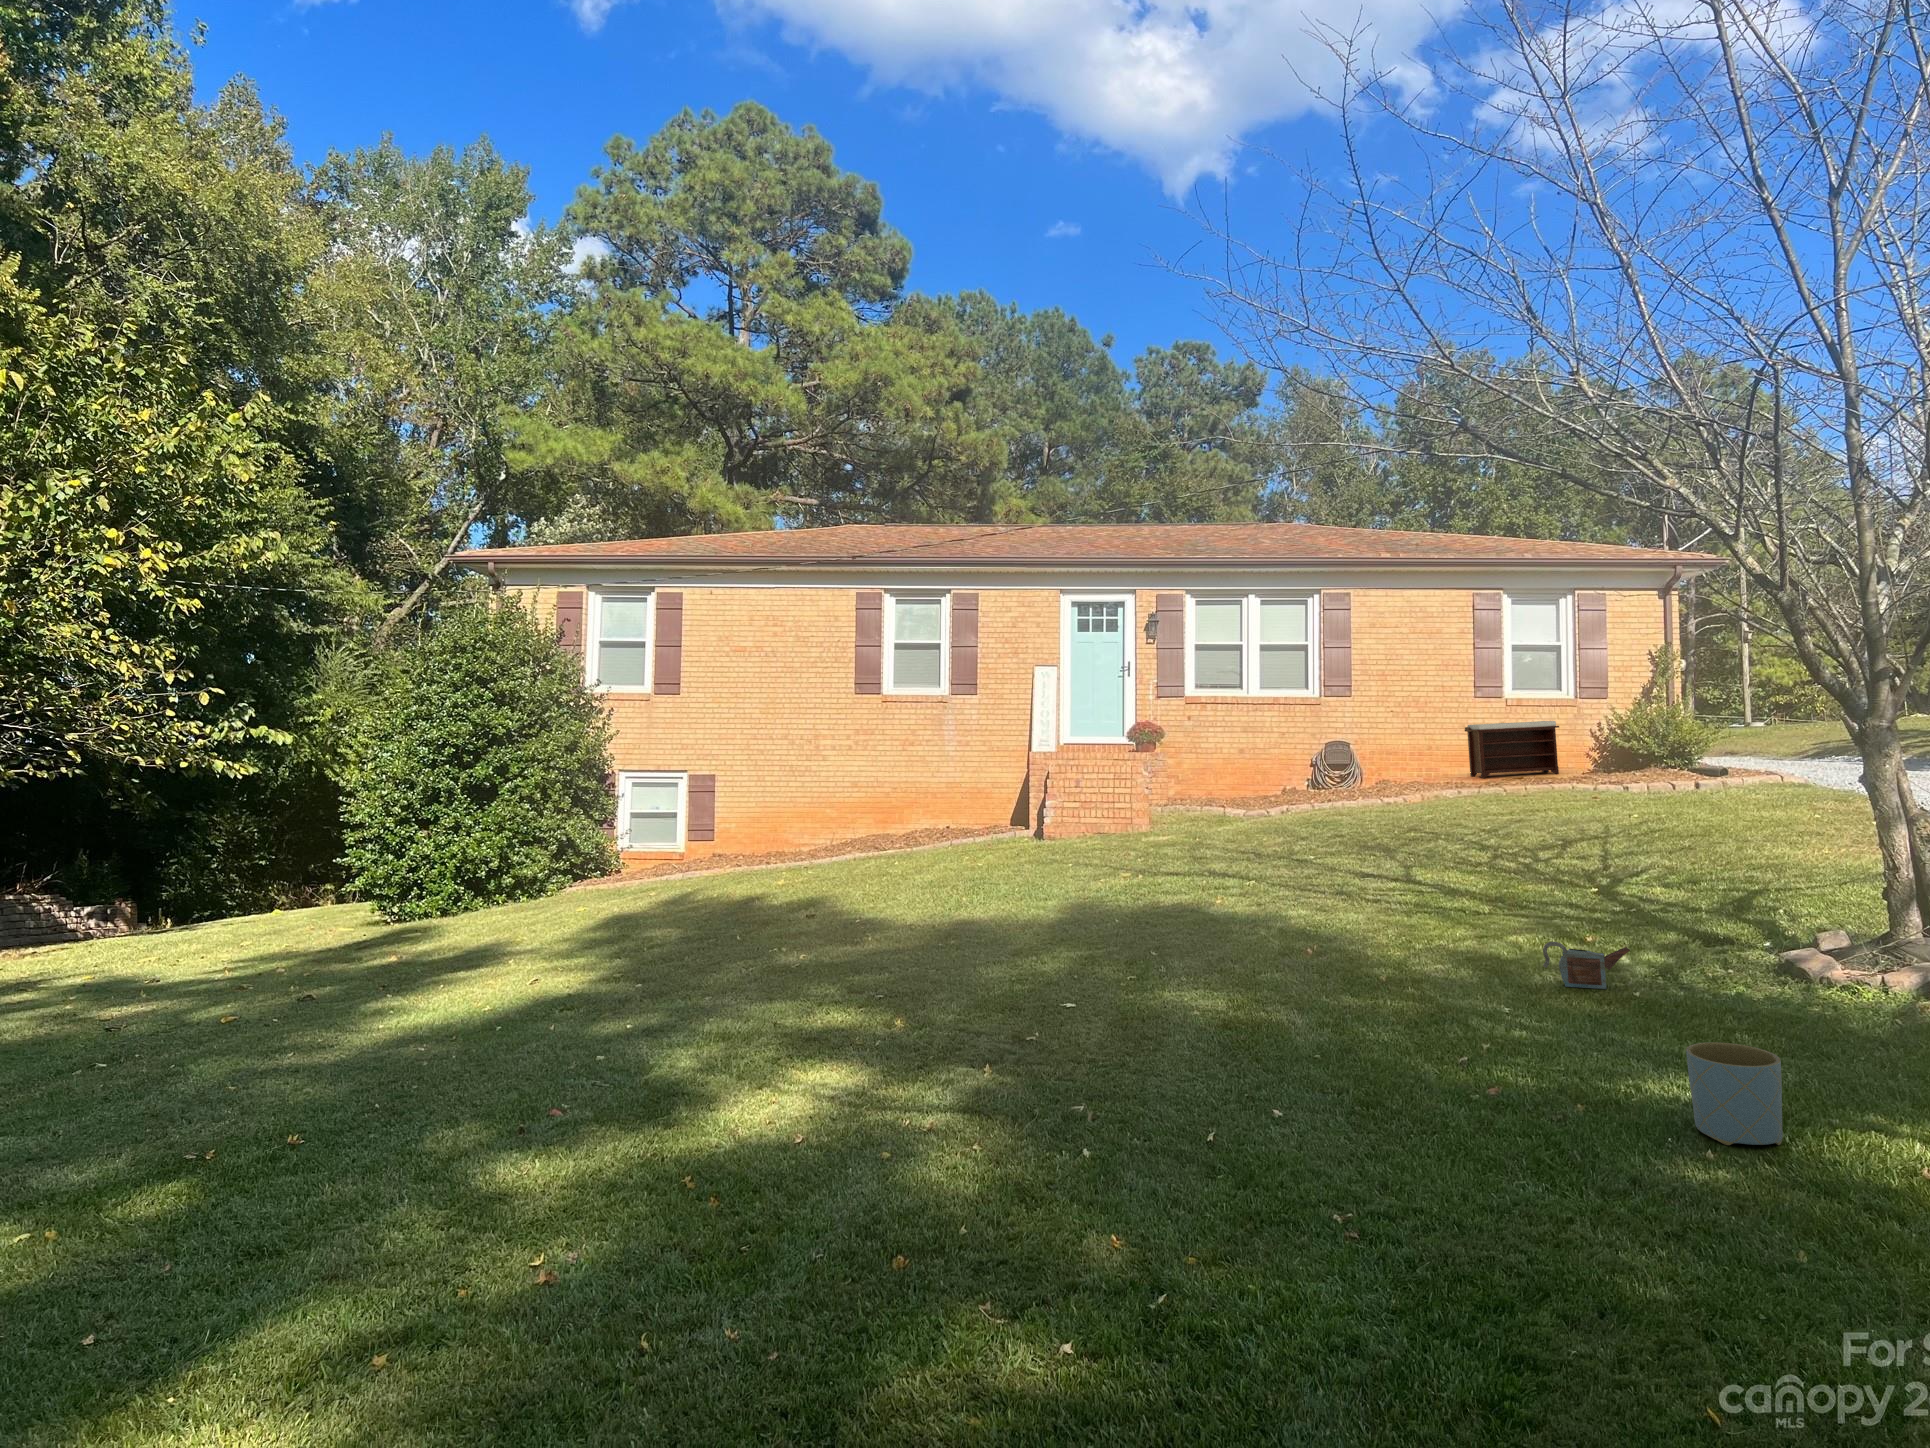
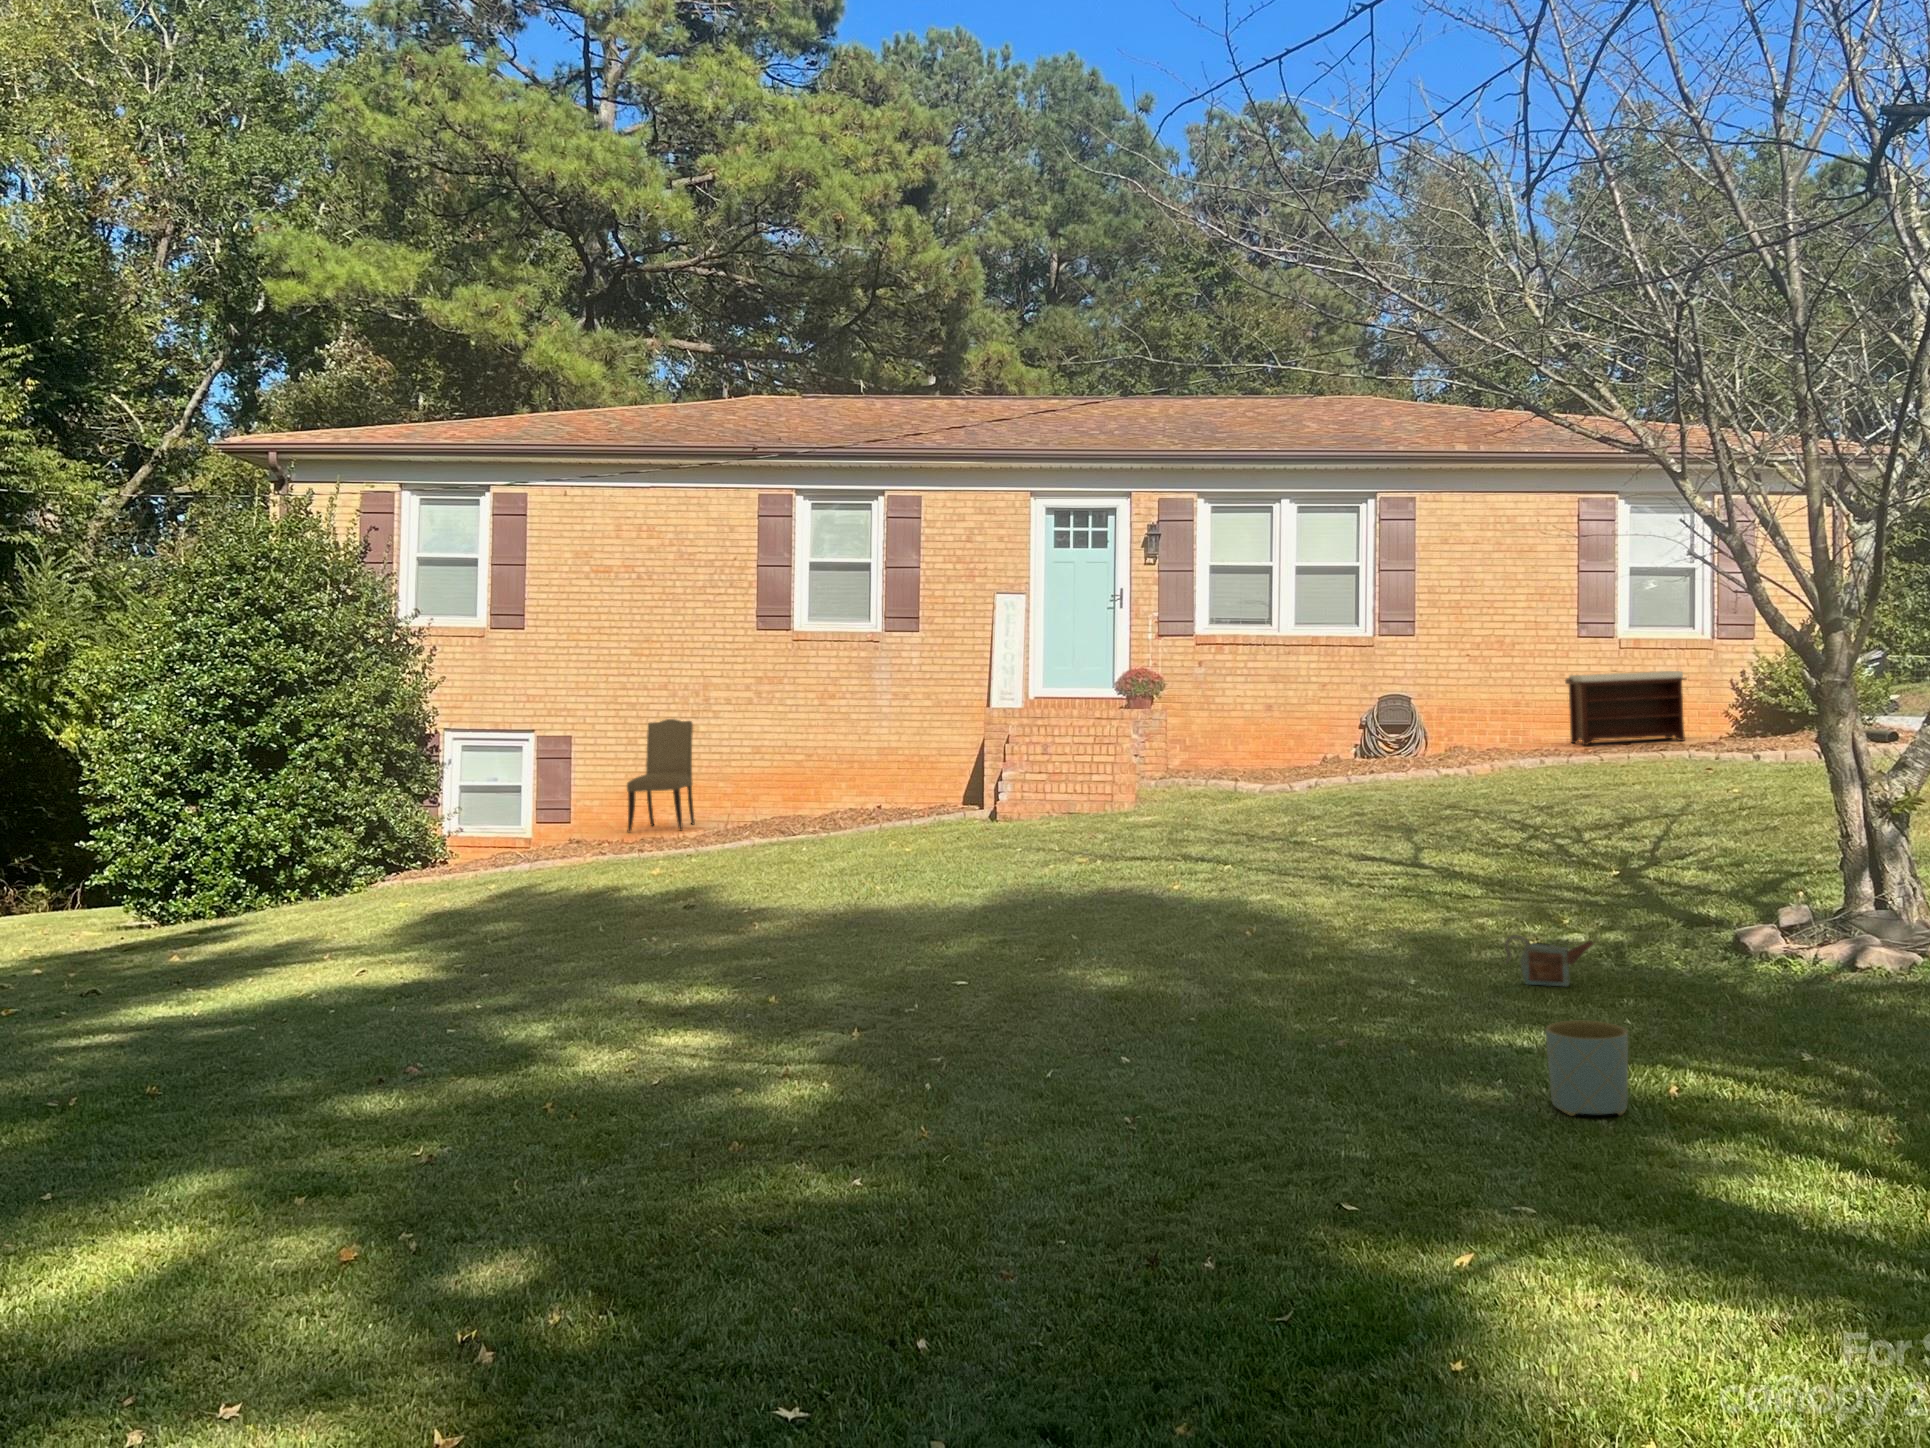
chair: none [758,762,809,849] -> present [627,719,695,832]

